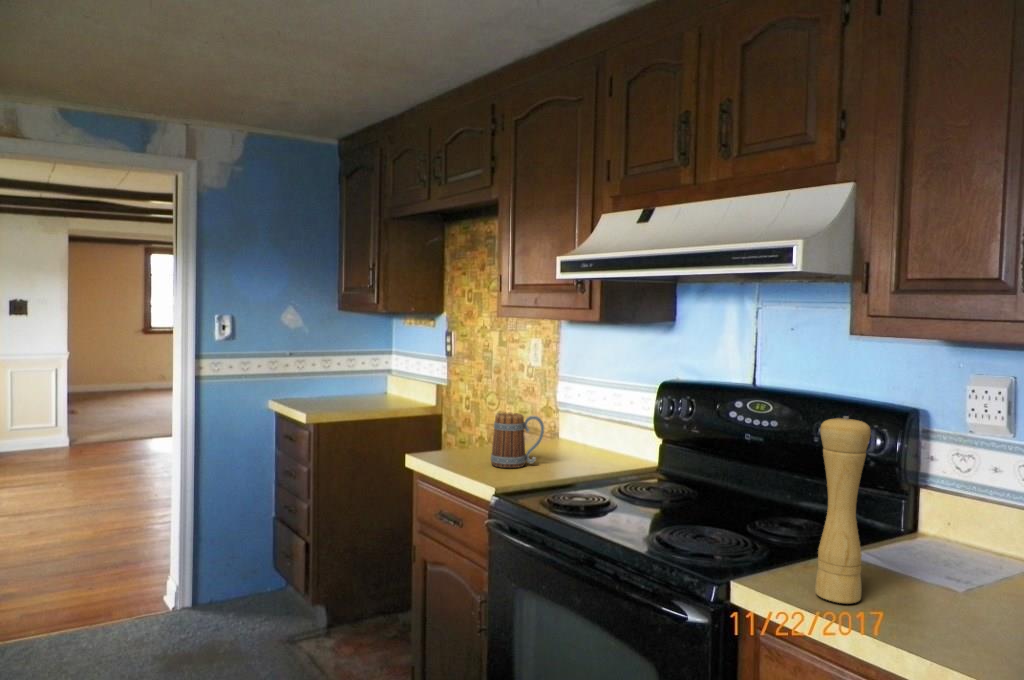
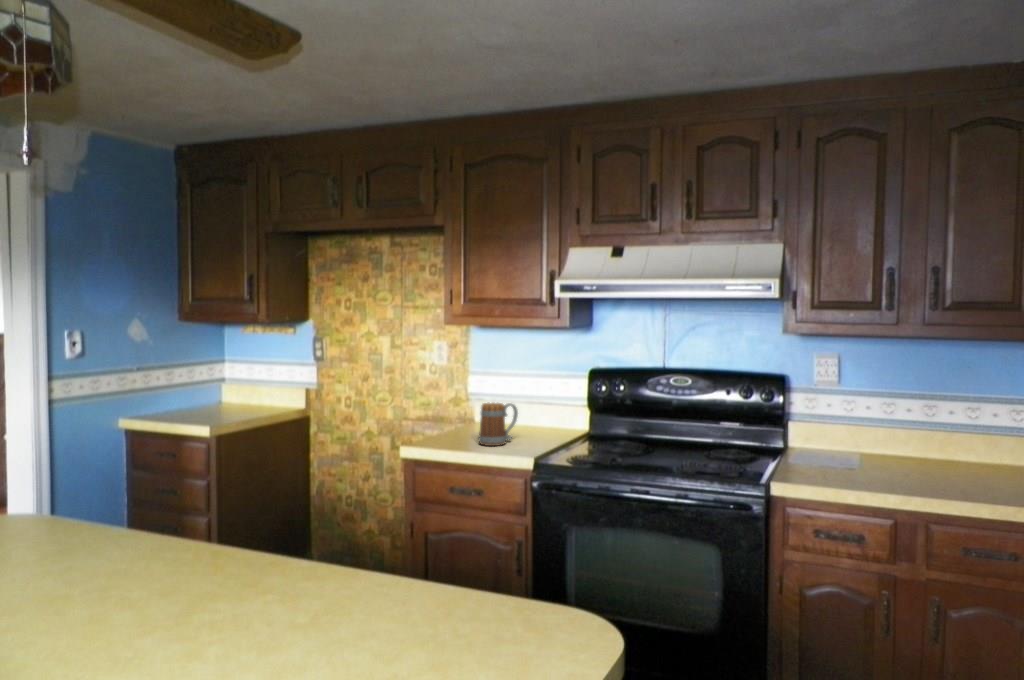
pepper mill: present [815,416,871,604] -> none [804,380,832,481]

